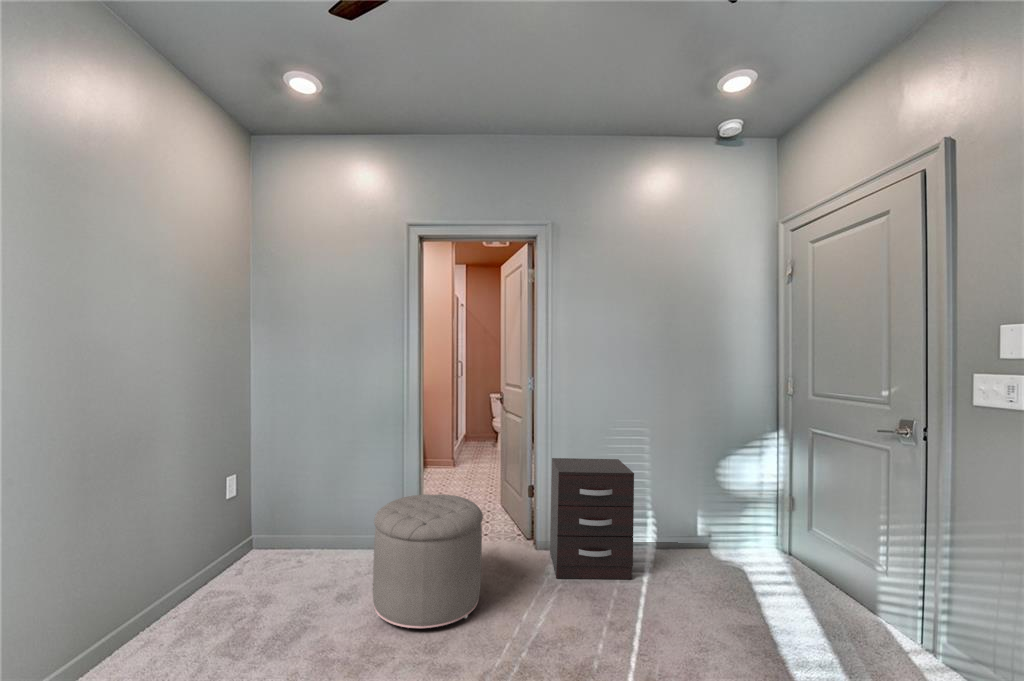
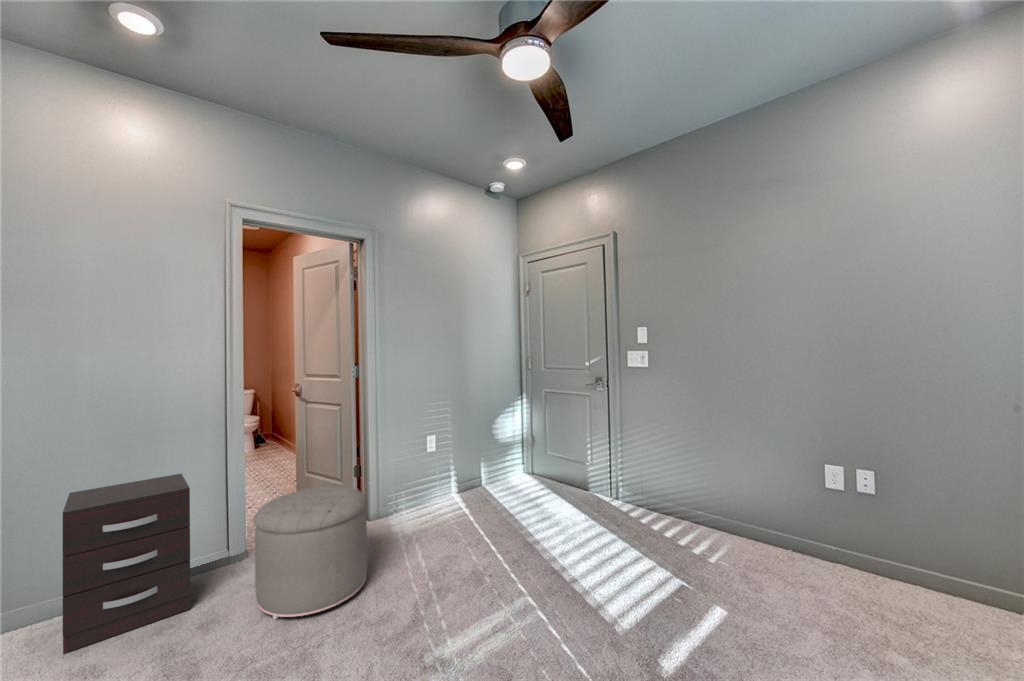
dresser: present [550,458,634,579] -> present [63,474,190,654]

